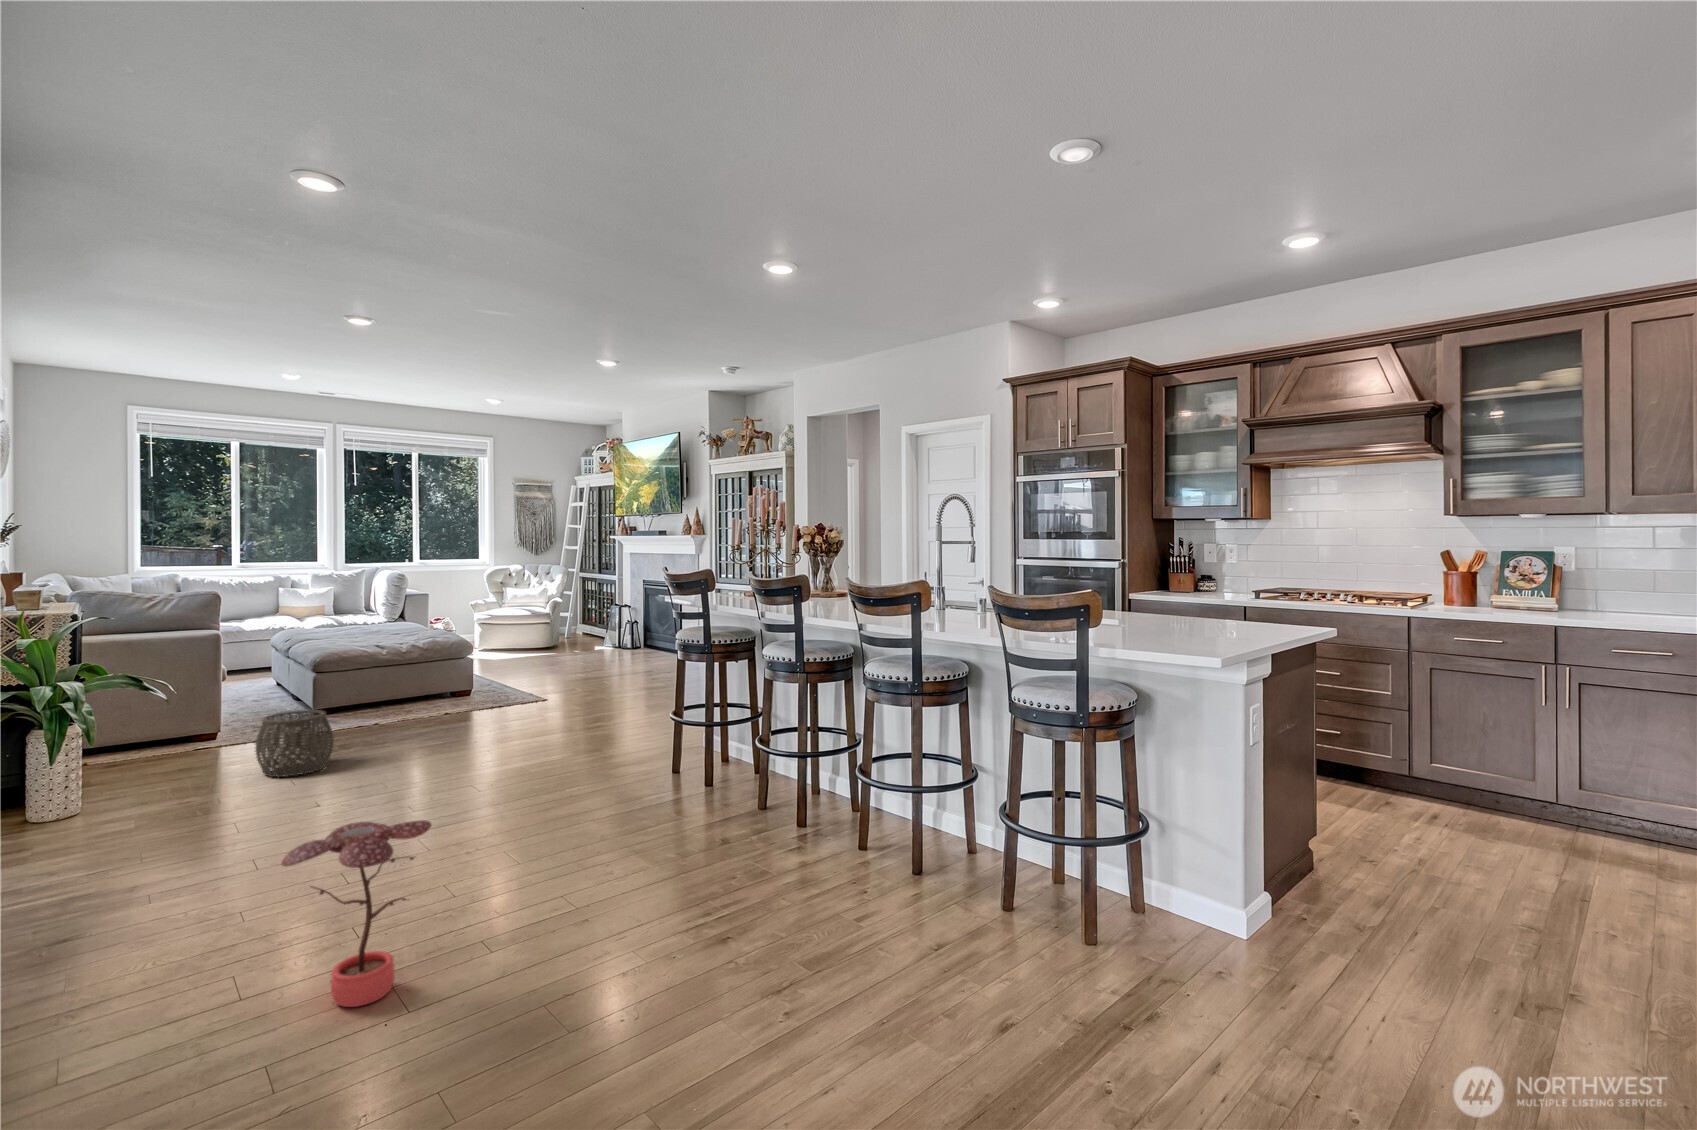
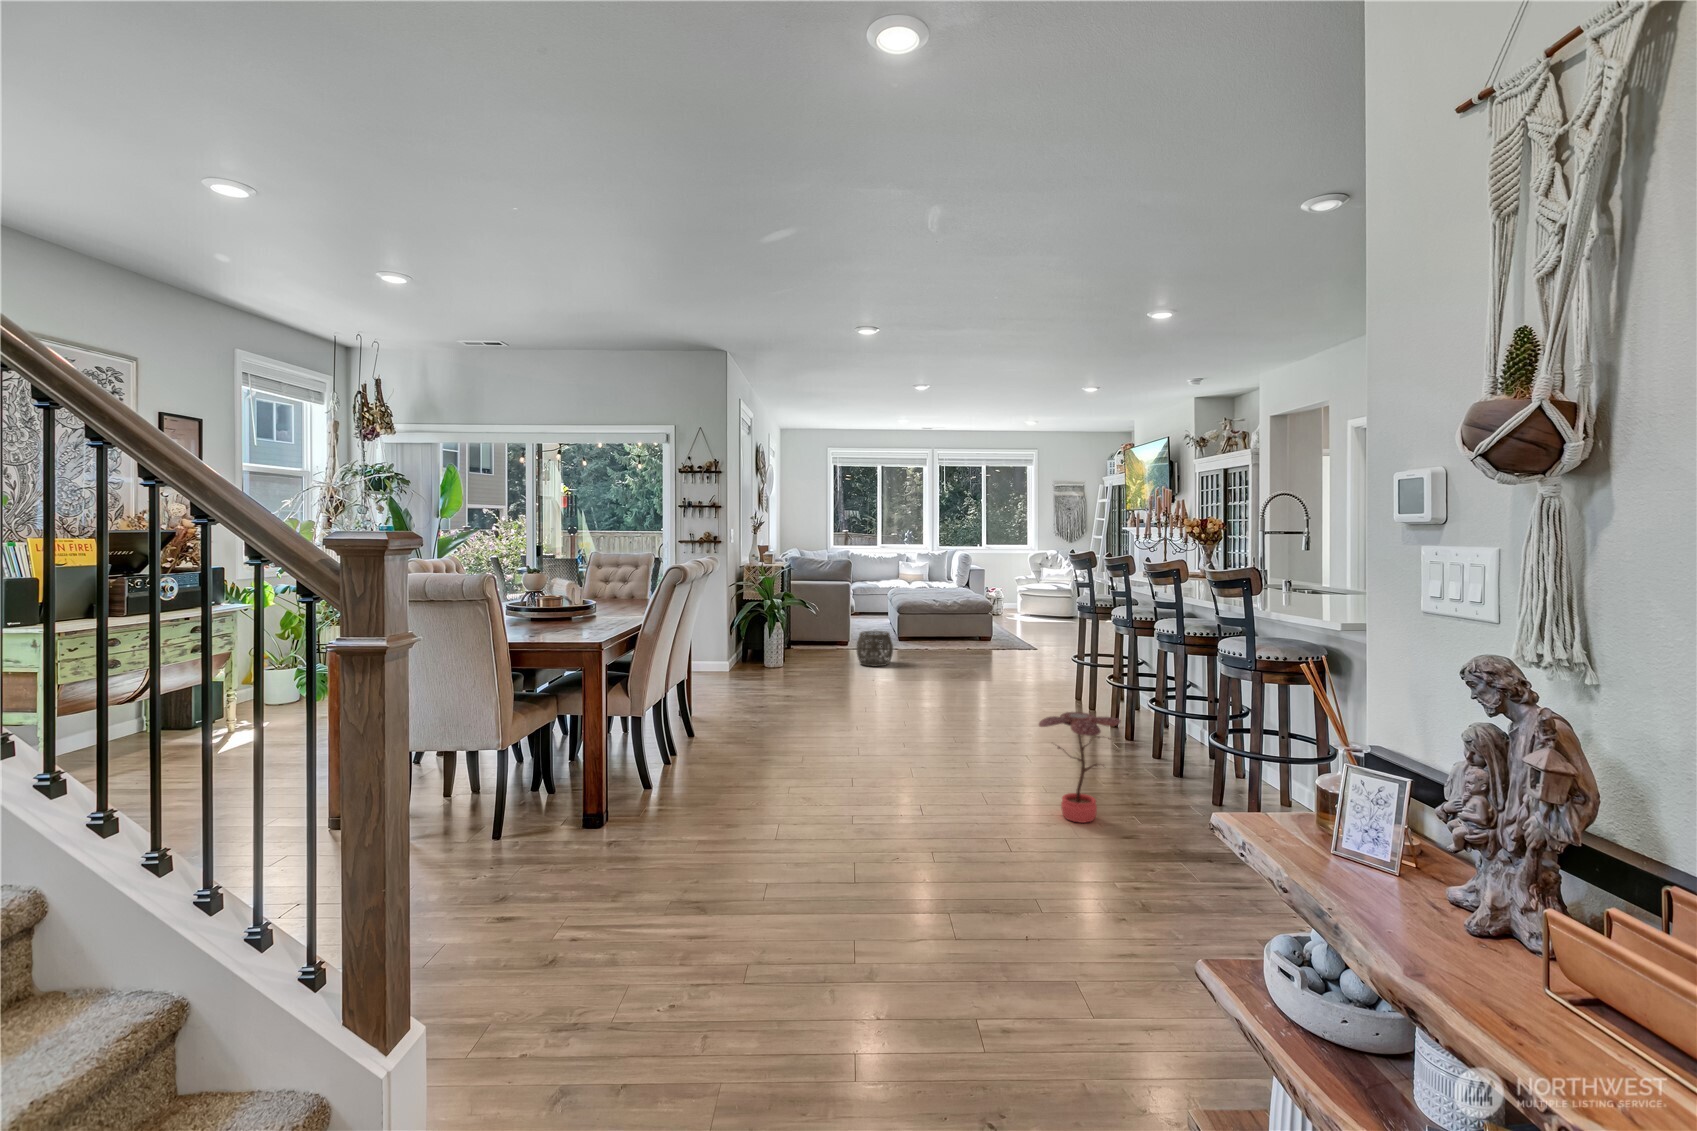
potted plant: present [282,820,431,1007] -> present [1039,712,1121,823]

